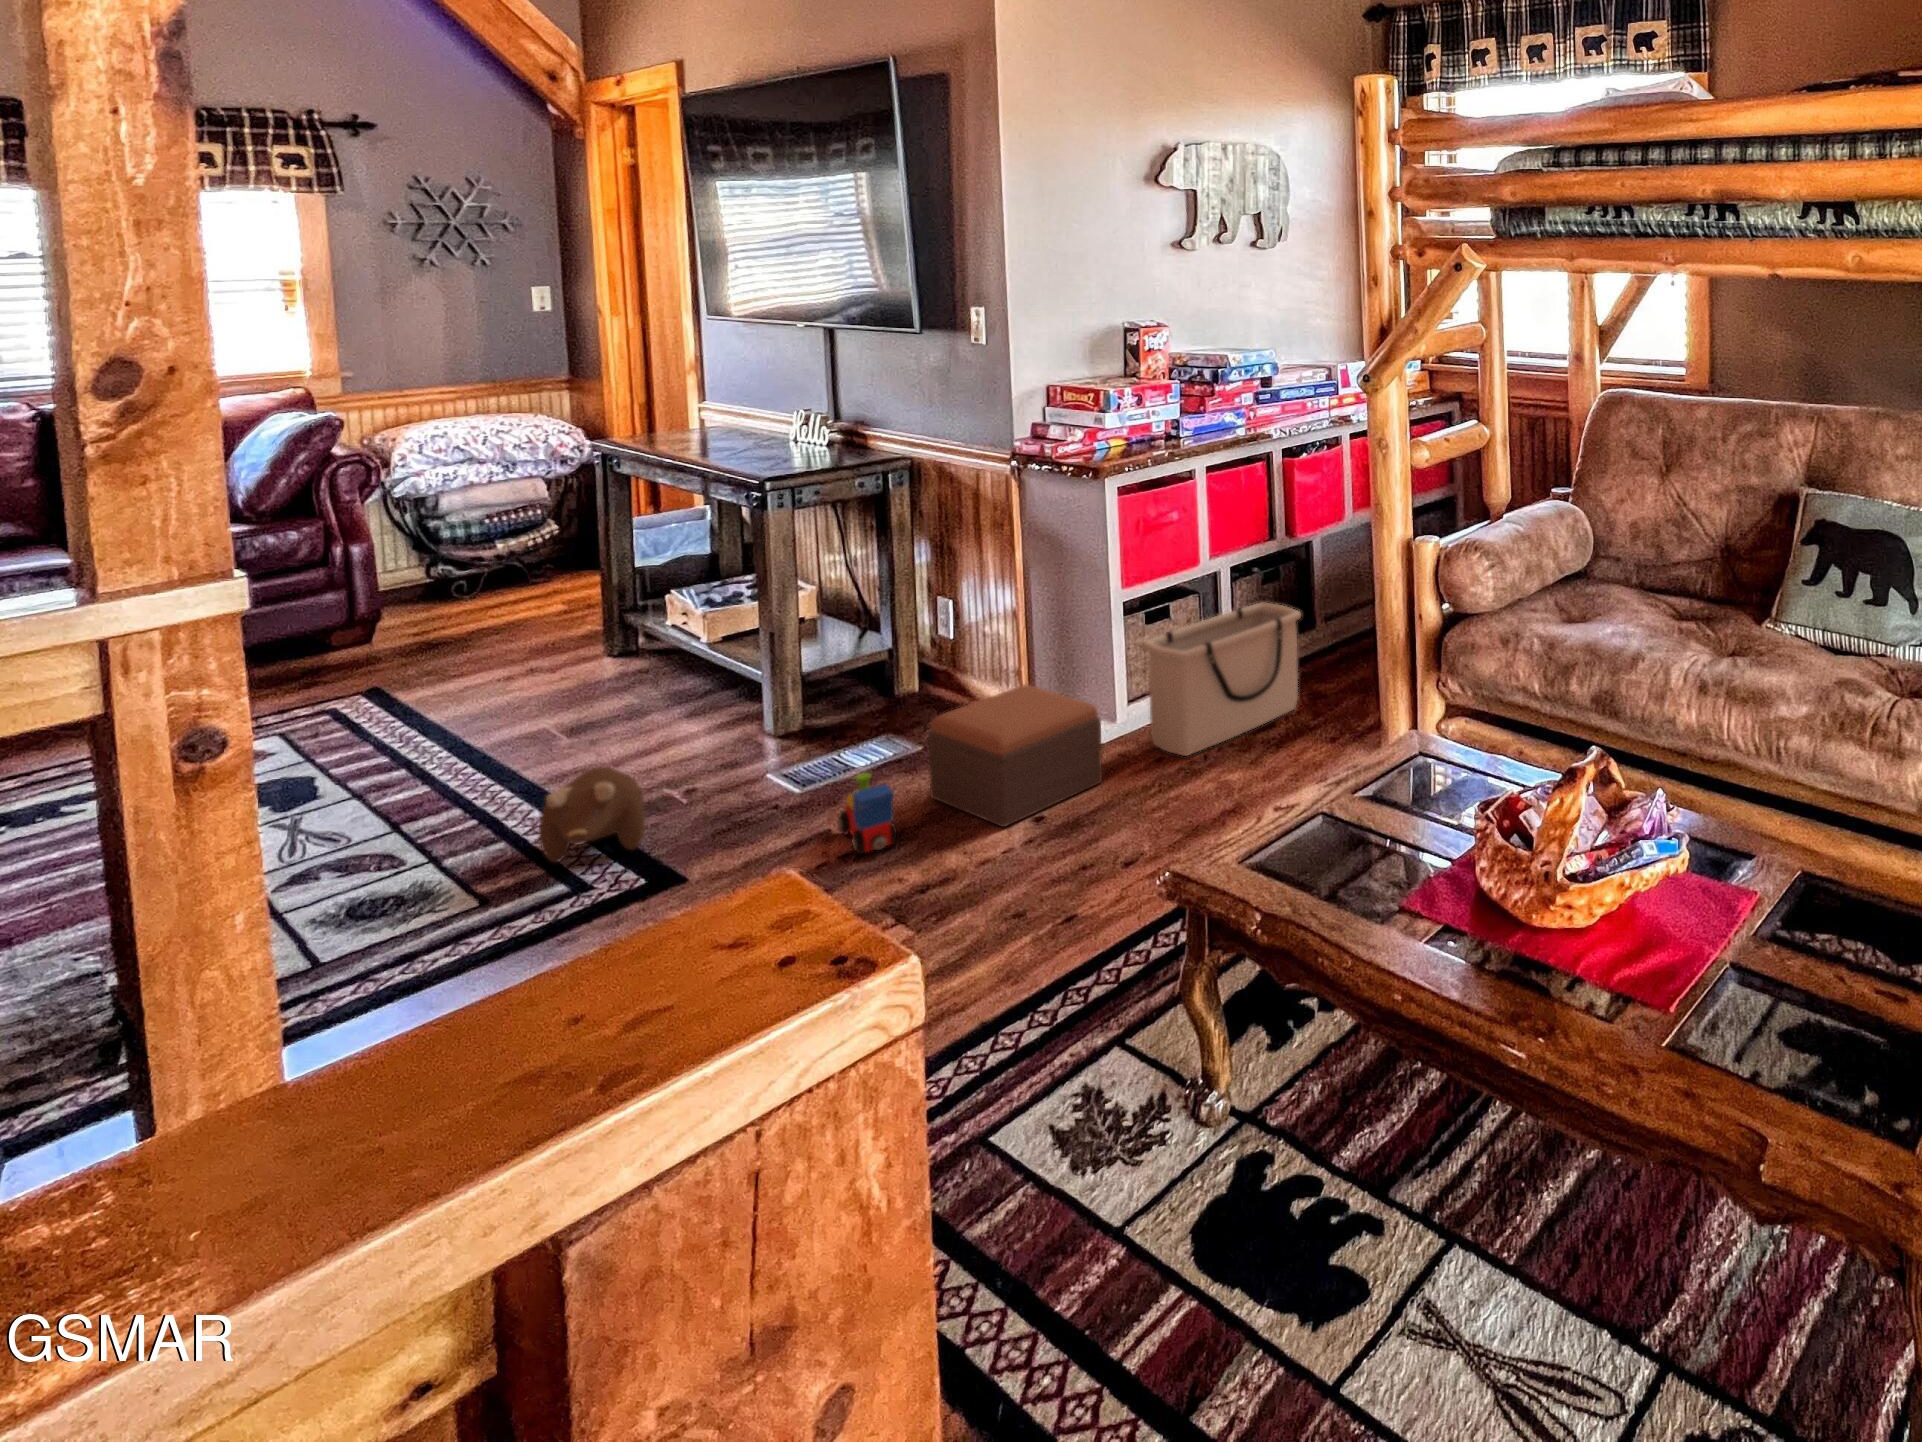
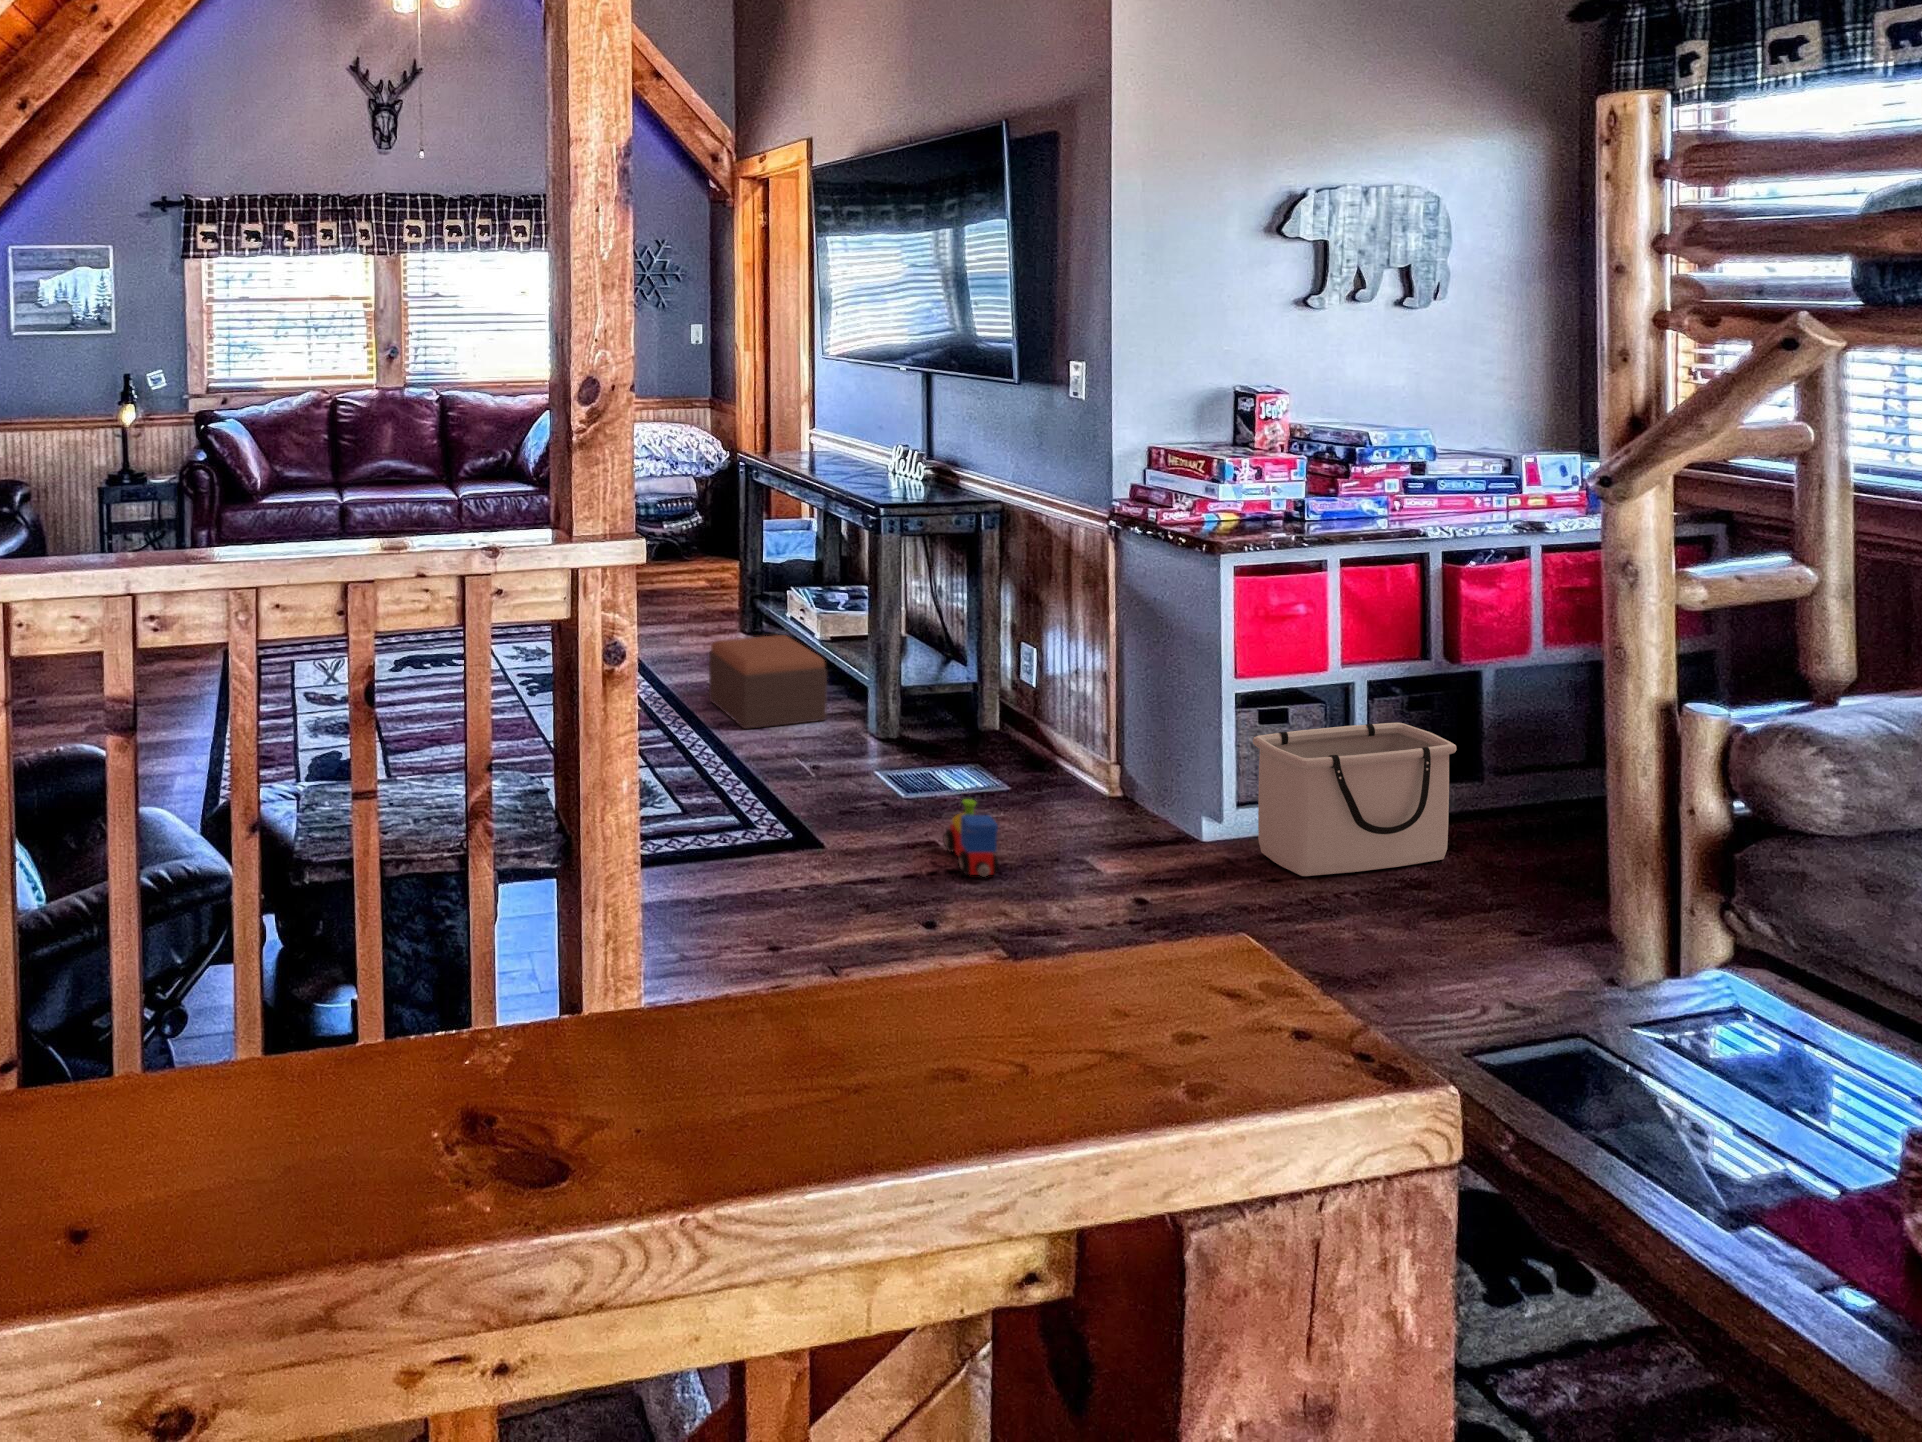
footstool: present [928,684,1102,827] -> present [709,635,827,729]
plush toy: present [539,767,645,862] -> none [717,734,790,811]

